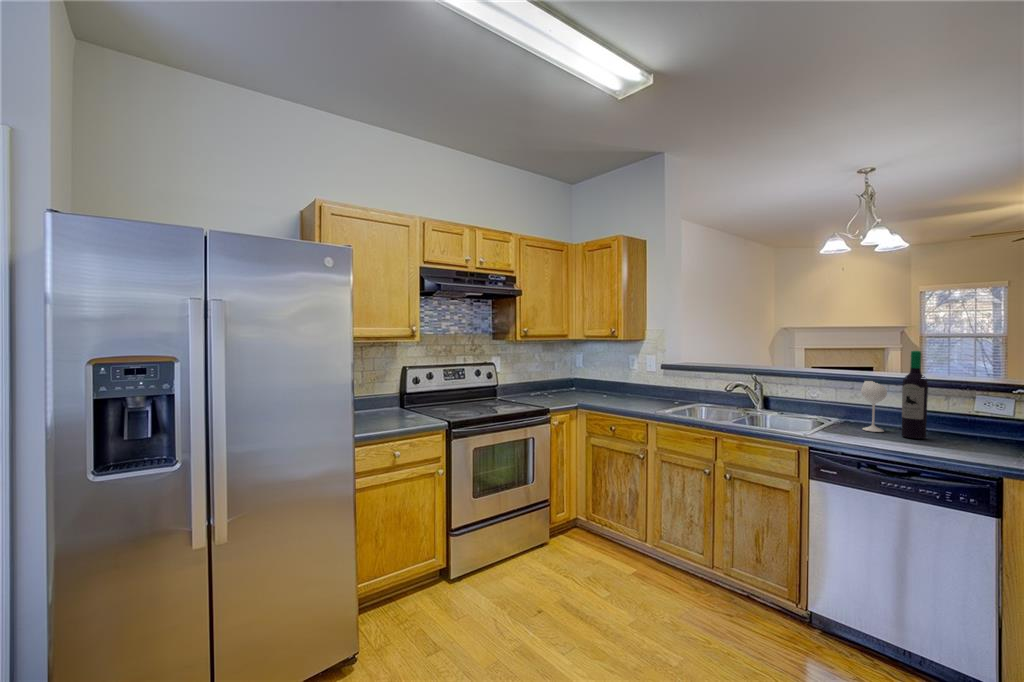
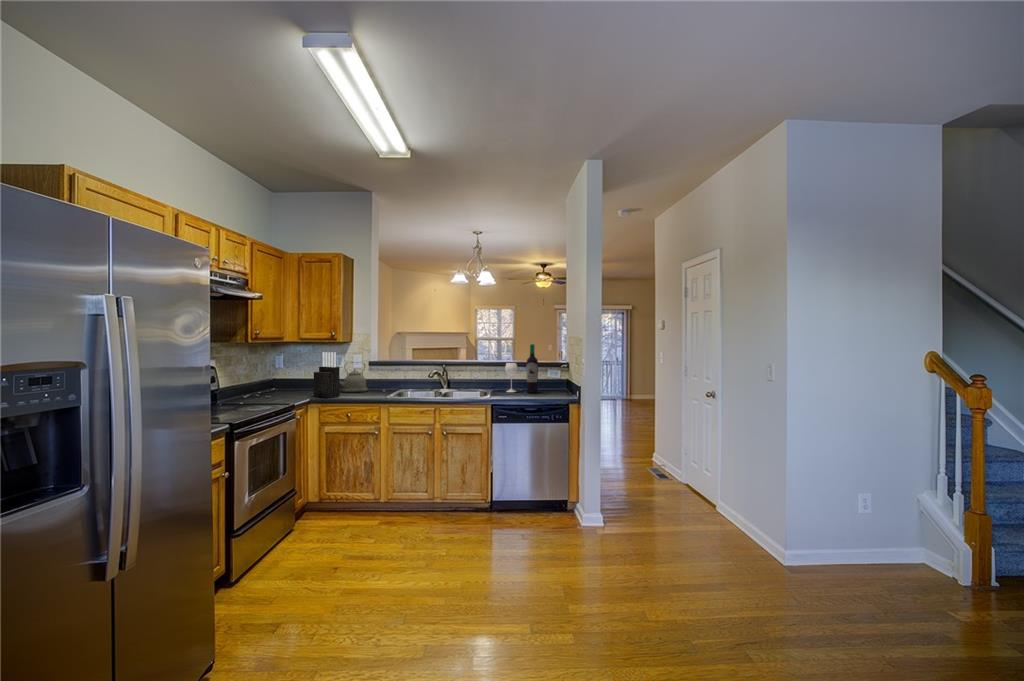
knife block: none [588,350,613,405] -> present [314,352,340,398]
kettle: none [619,364,662,402] -> present [340,364,368,393]

